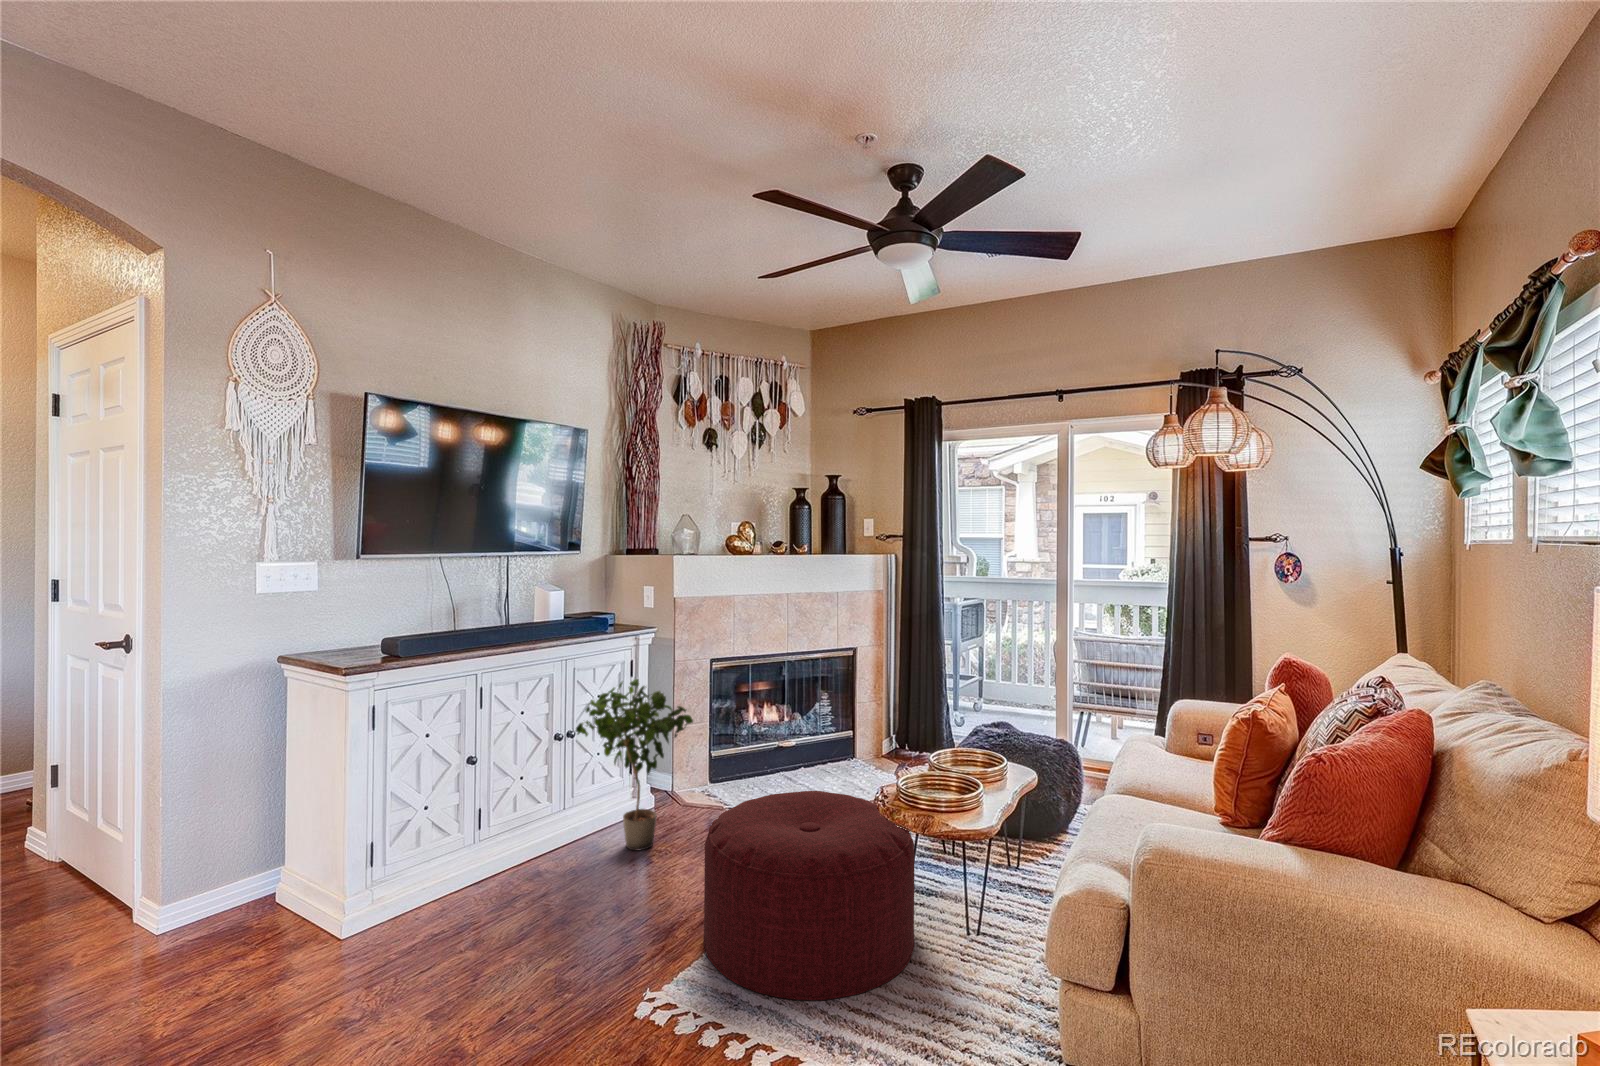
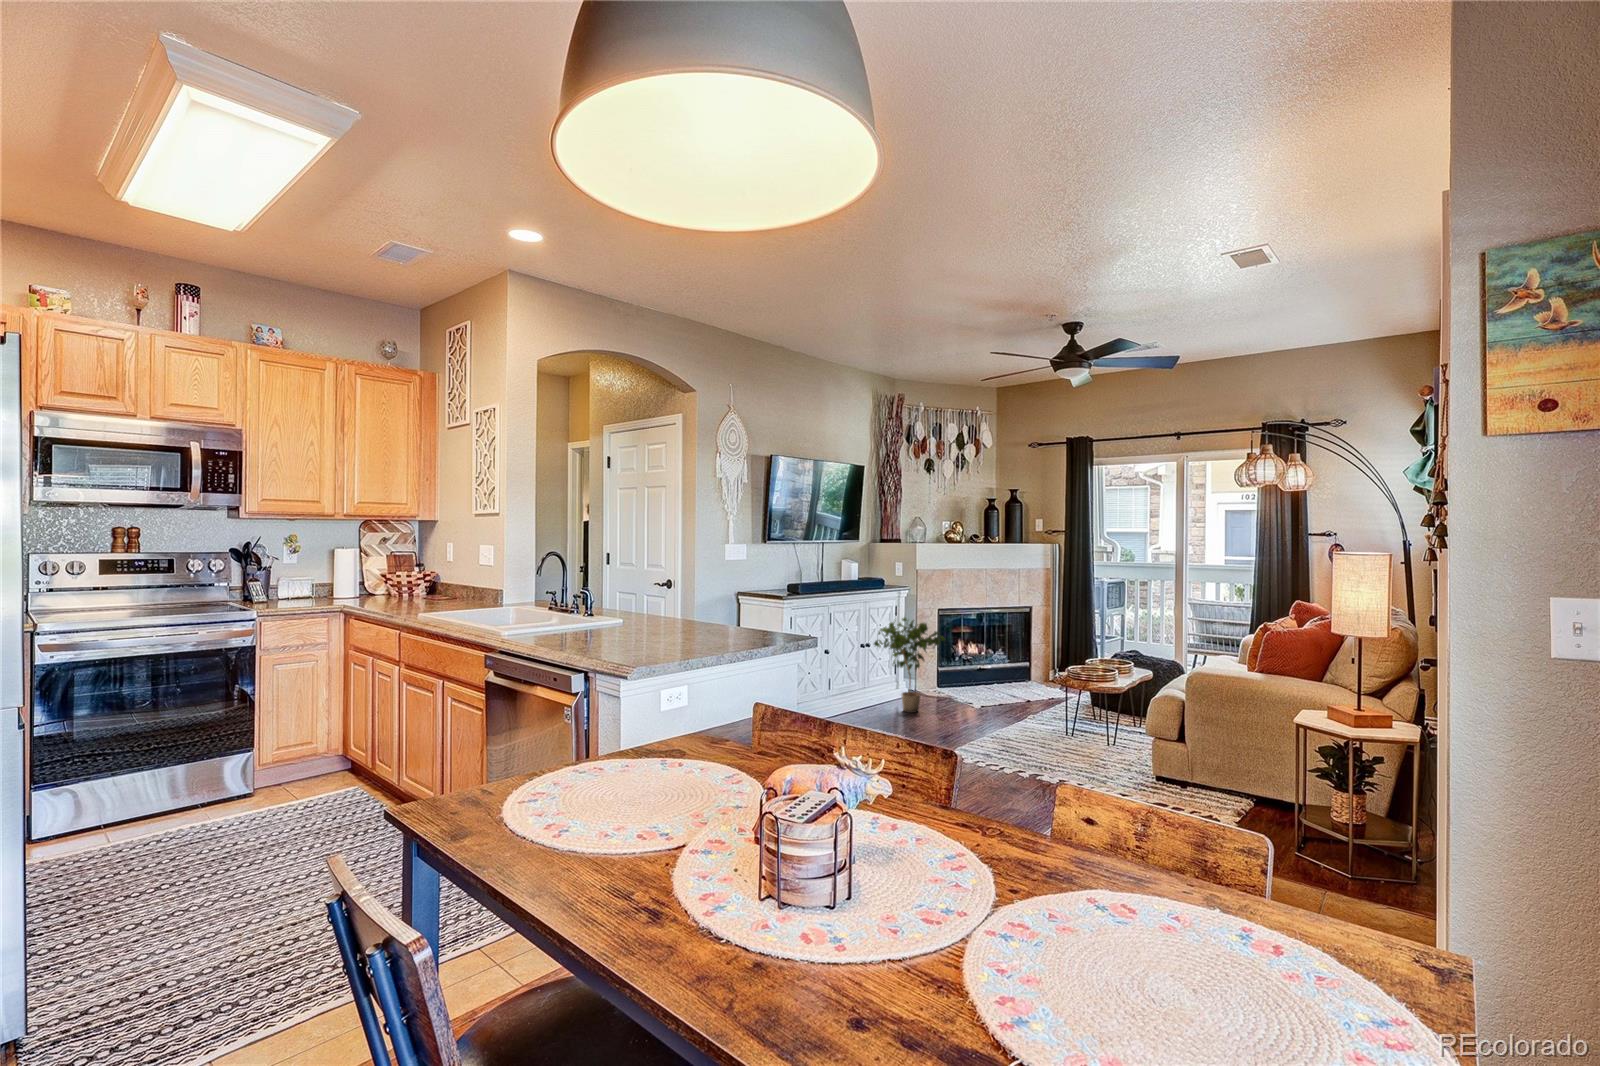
ottoman: present [704,791,915,1000] -> none [967,674,1079,758]

